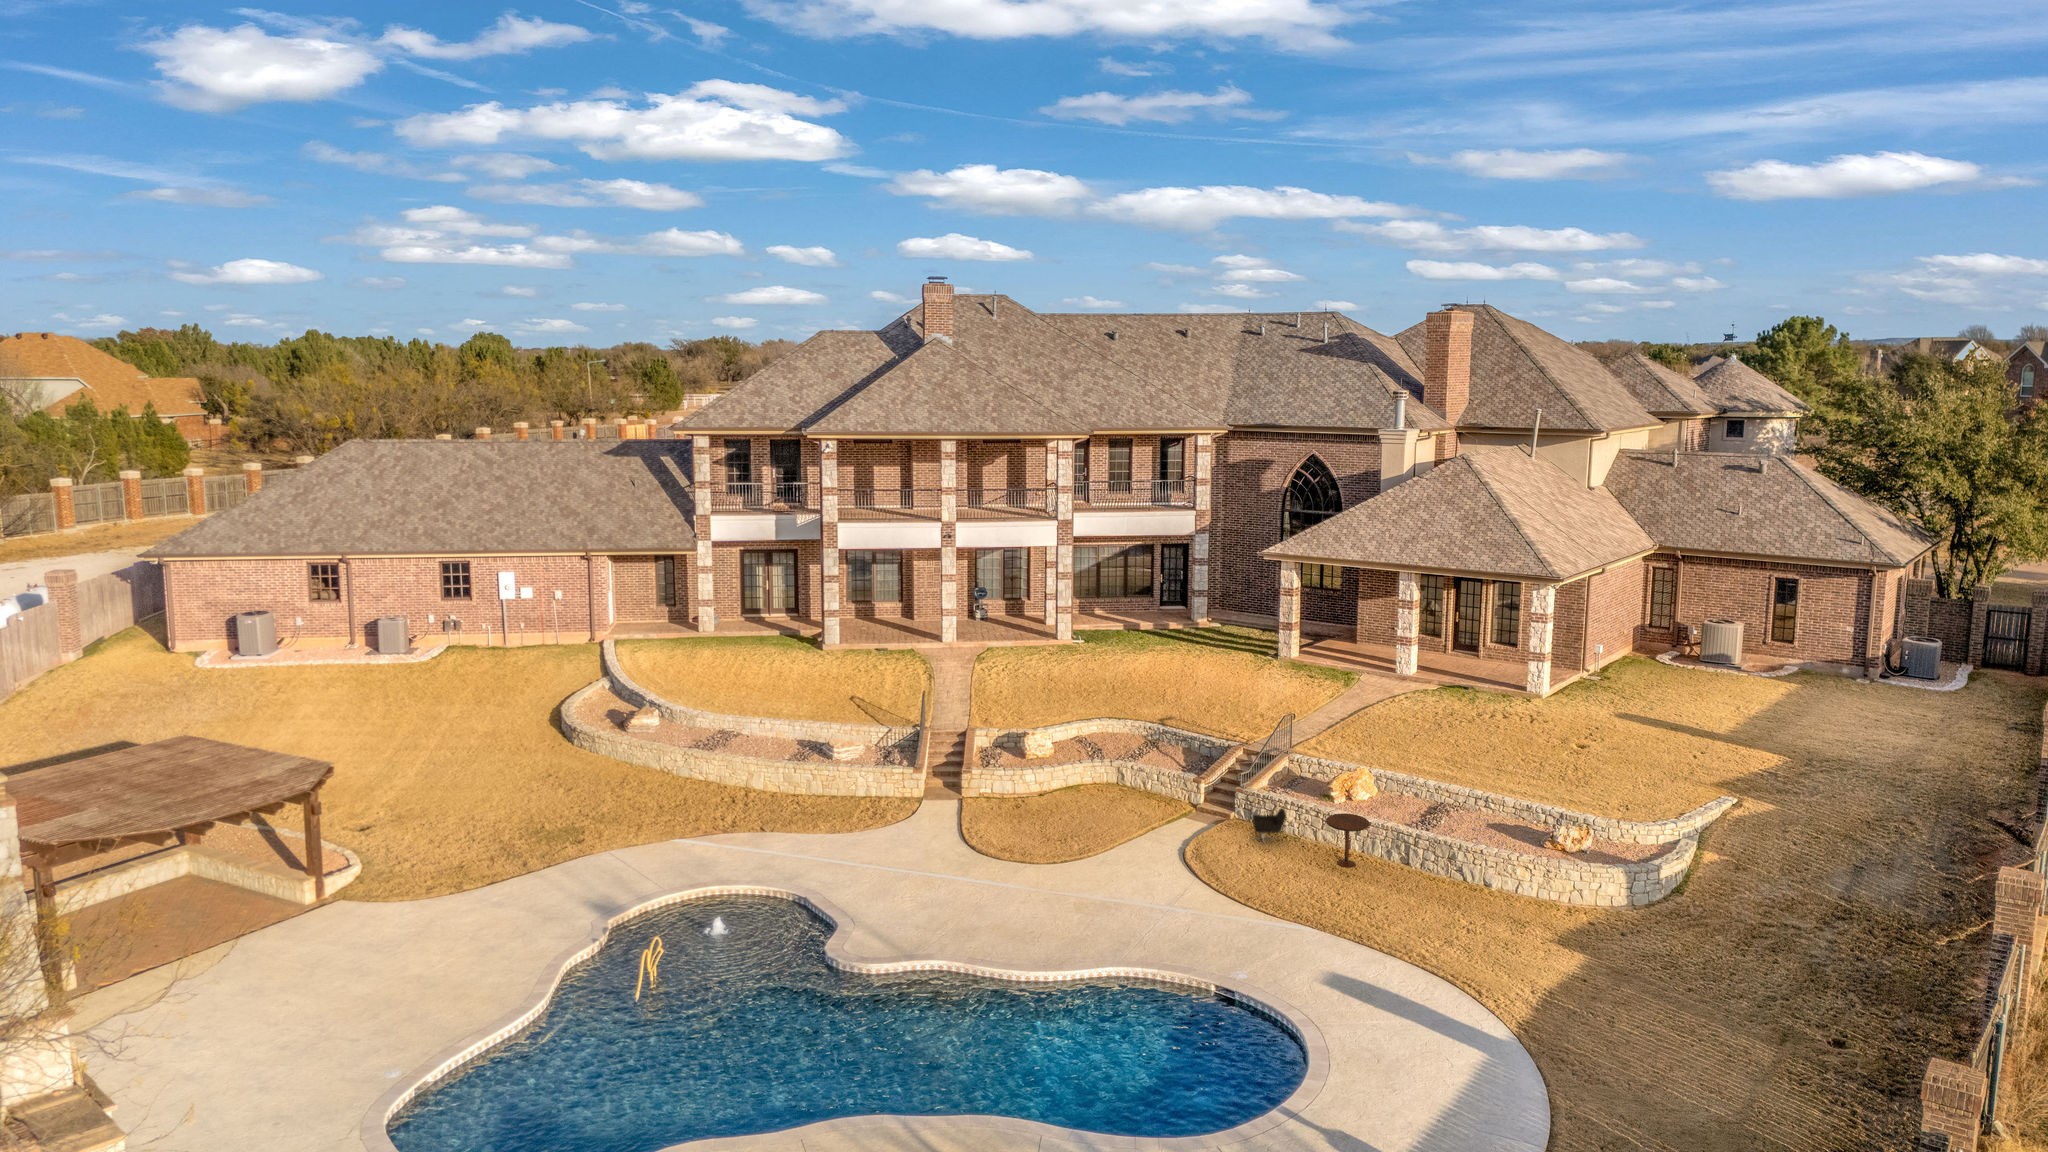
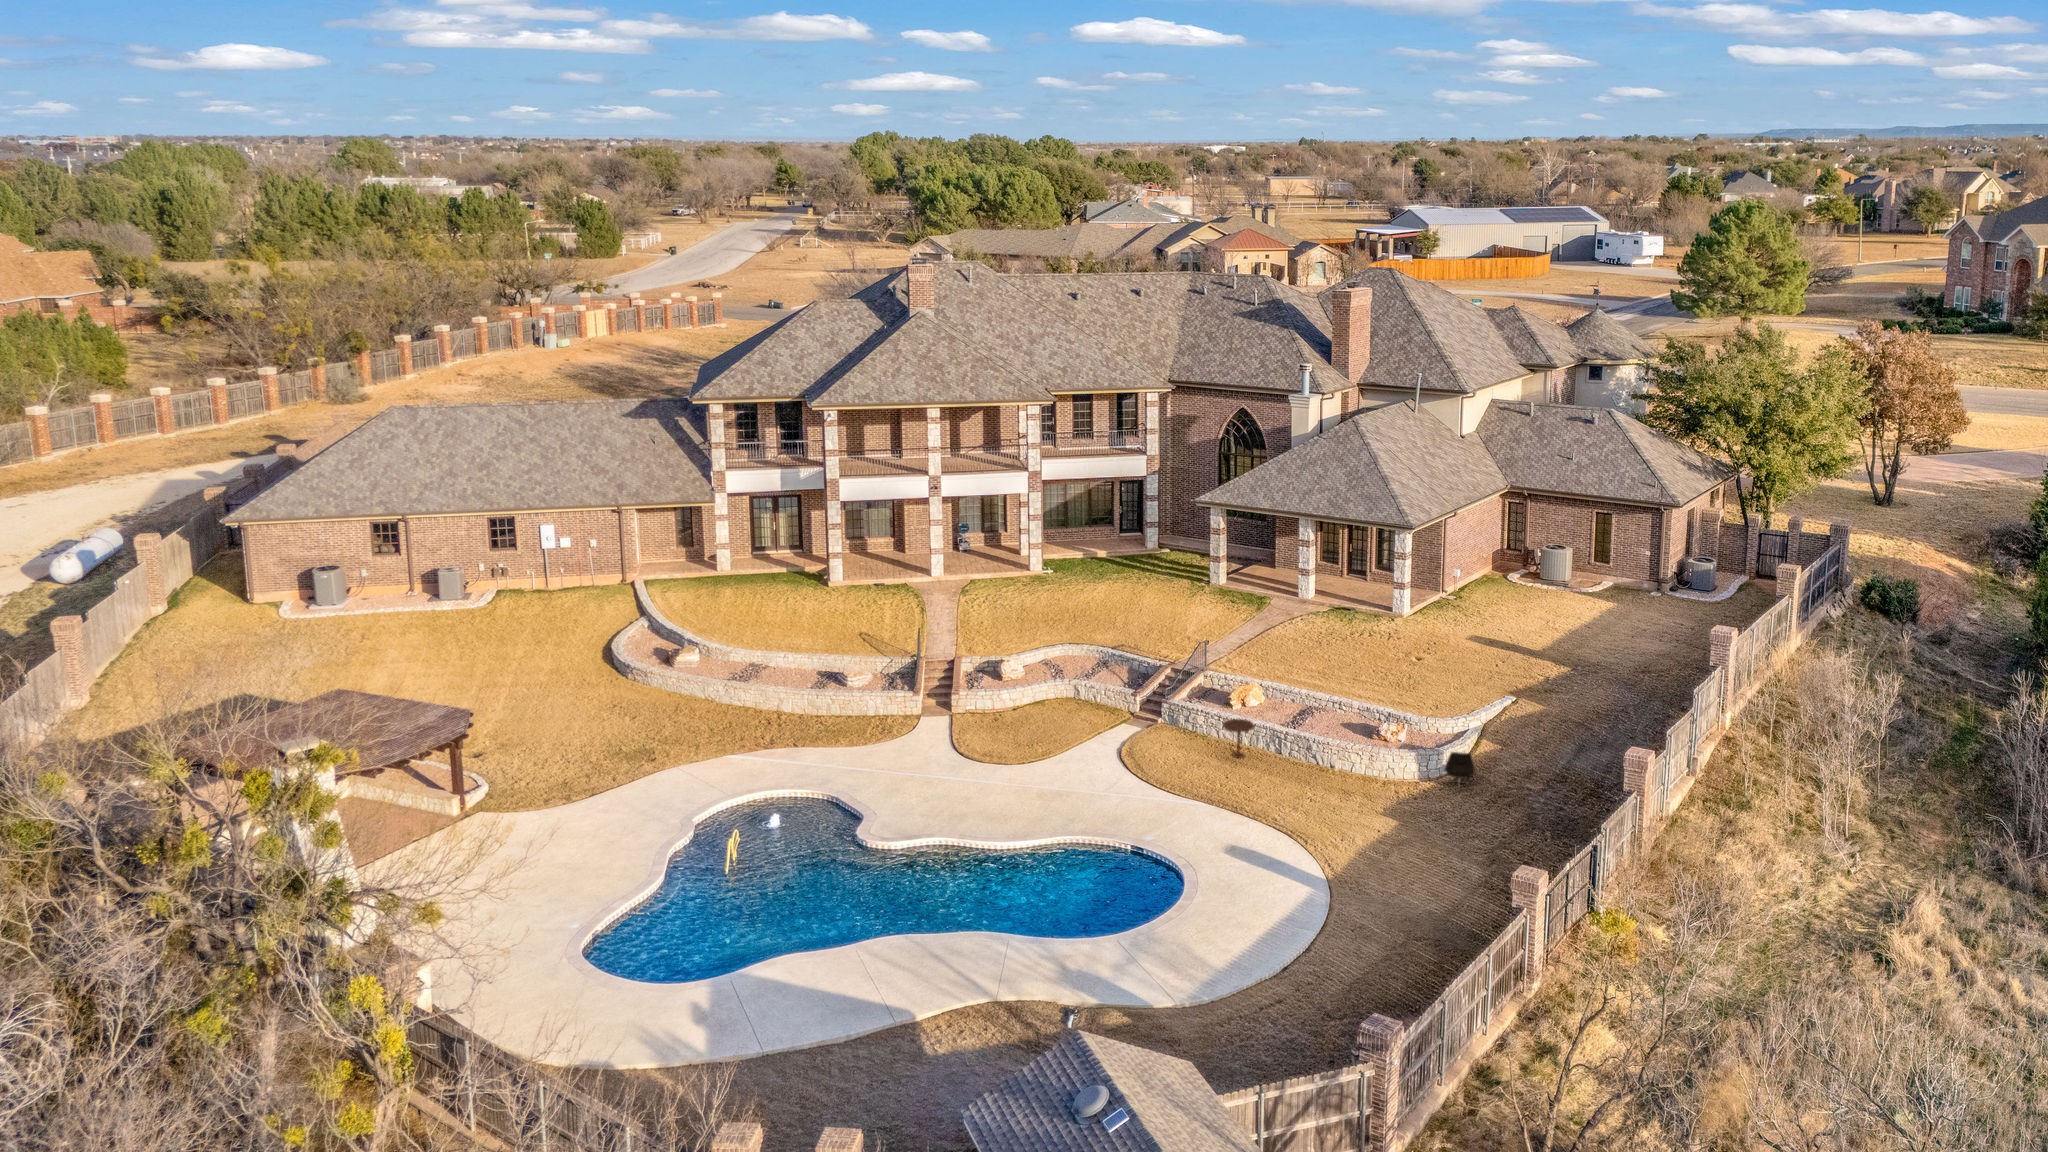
lounge chair: present [1253,808,1286,842] -> present [1444,752,1475,783]

